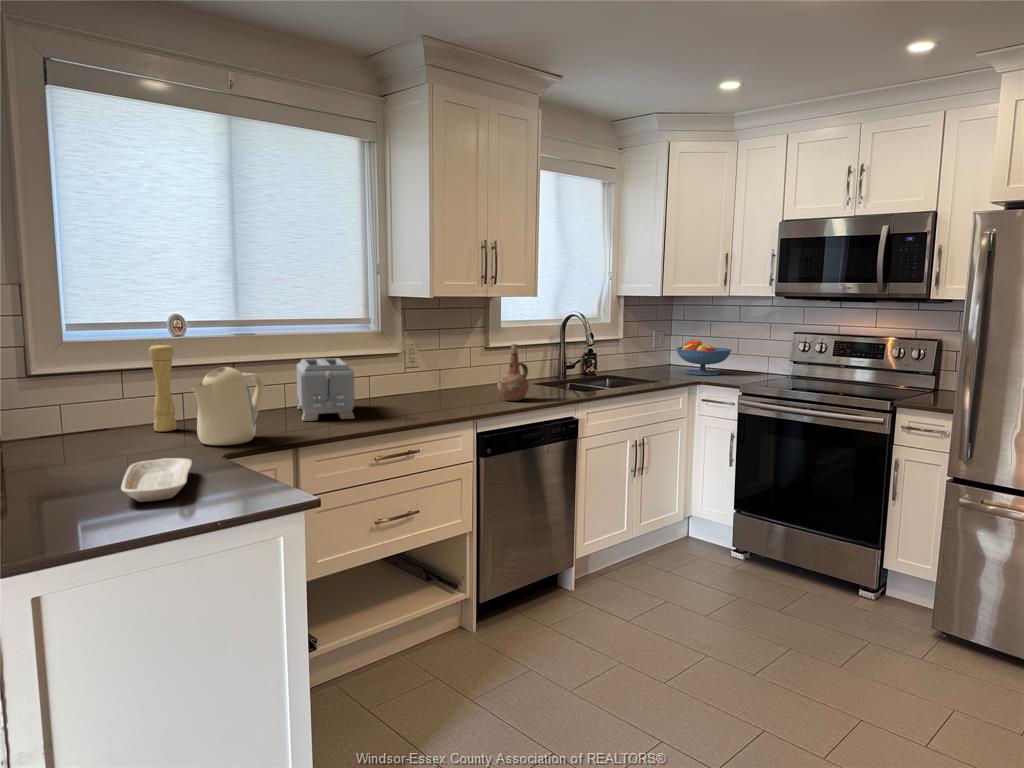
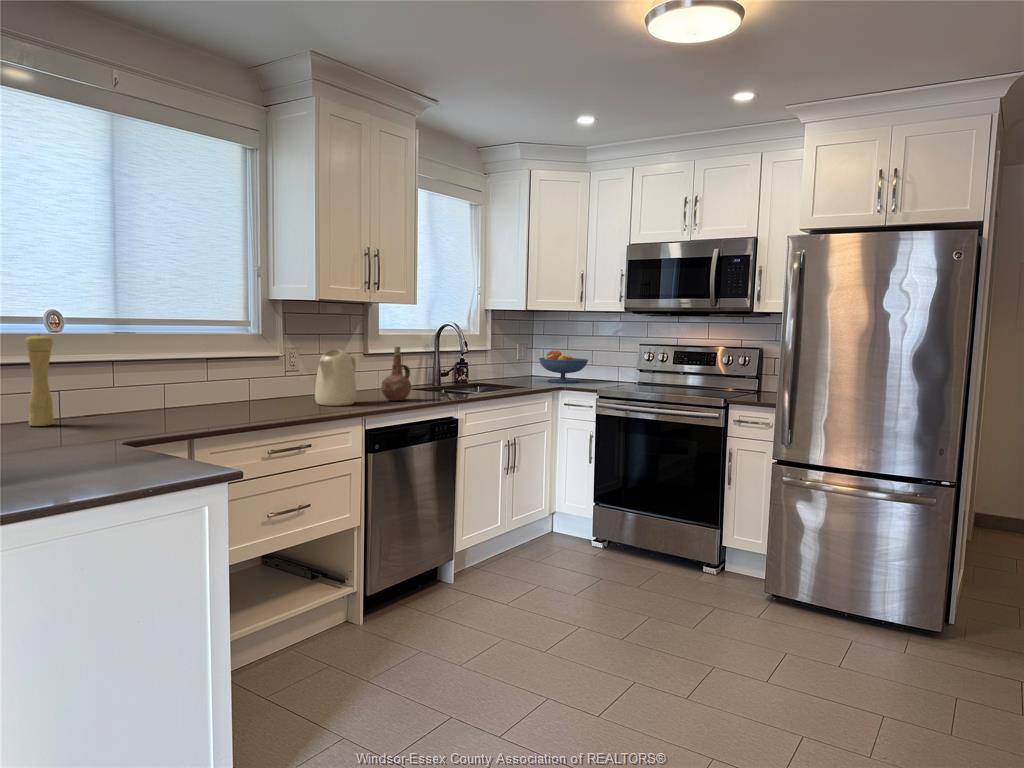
toaster: present [297,358,355,421] -> none [178,357,245,417]
kettle: present [191,367,263,446] -> present [315,349,356,406]
tray: present [121,458,192,502] -> none [32,440,107,475]

